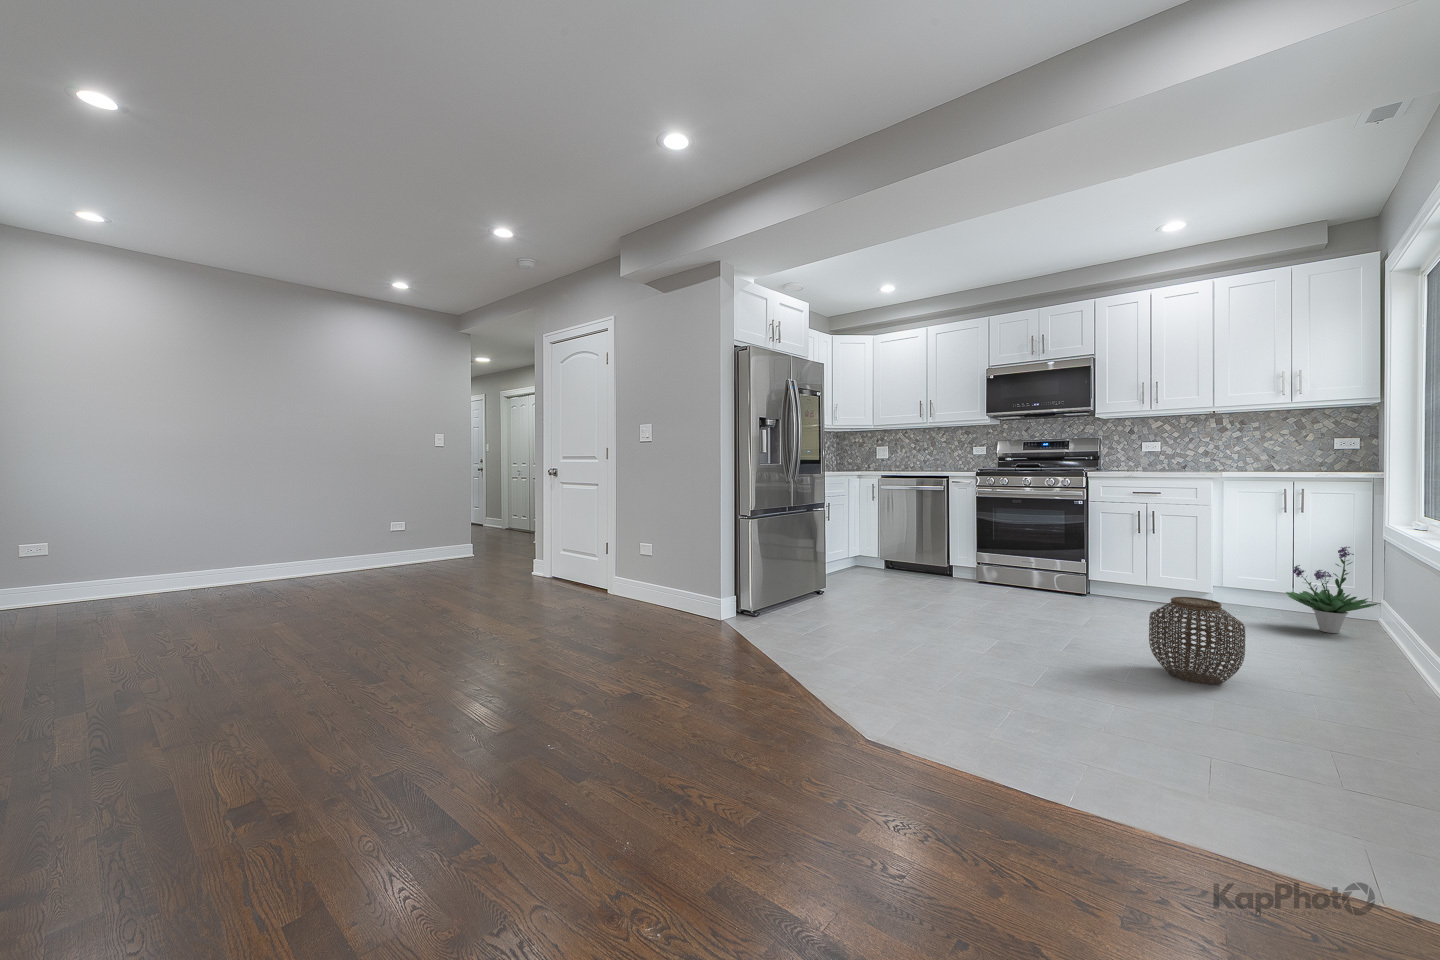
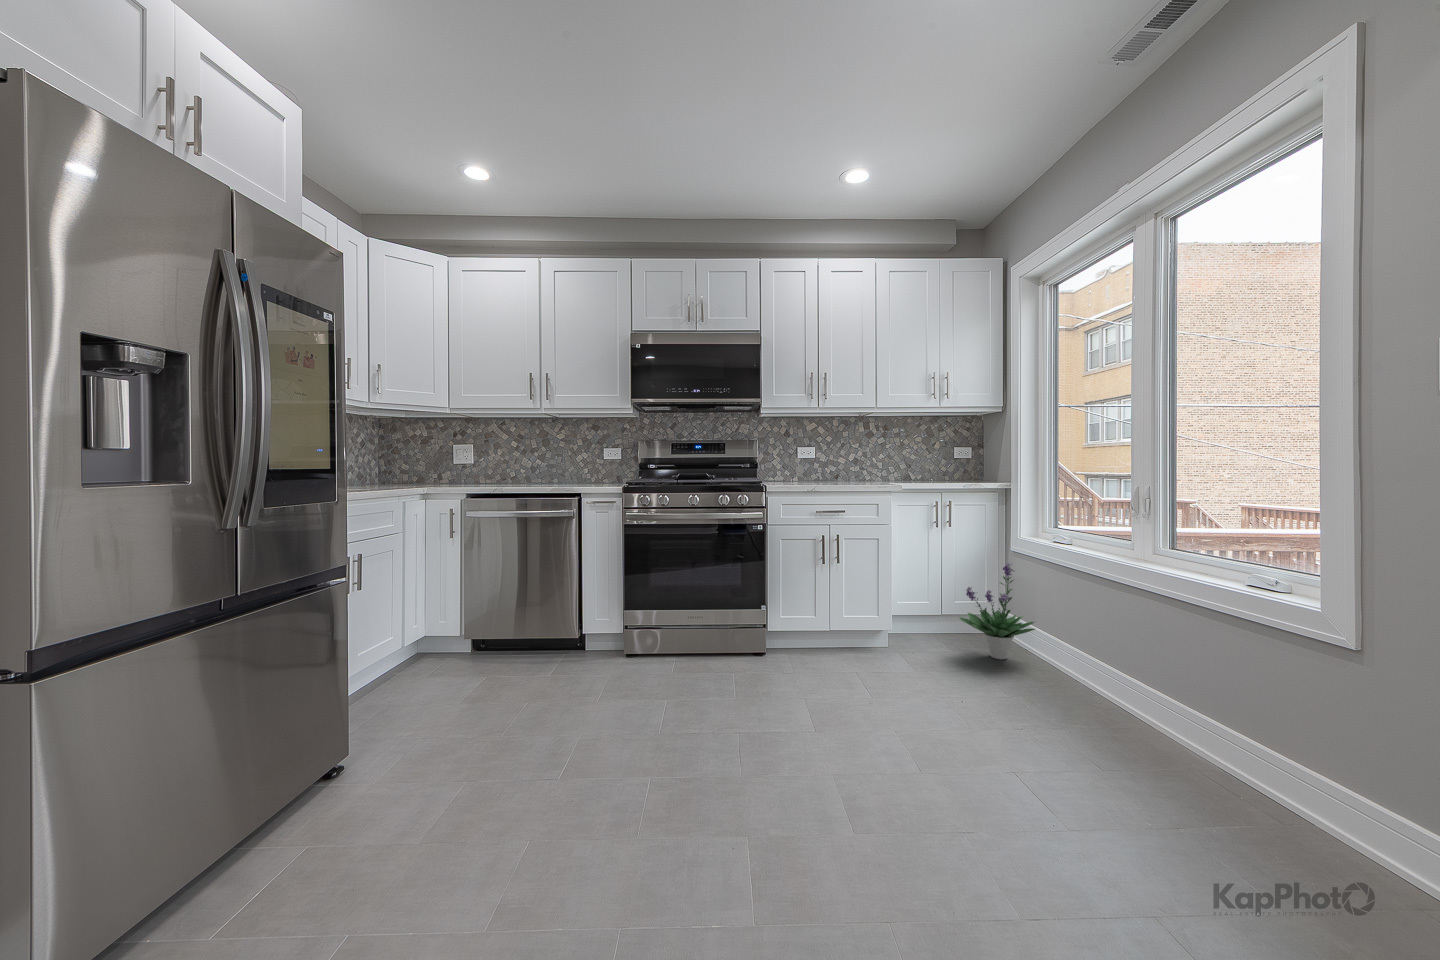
woven basket: present [1149,597,1245,684] -> none [1013,704,1166,870]

